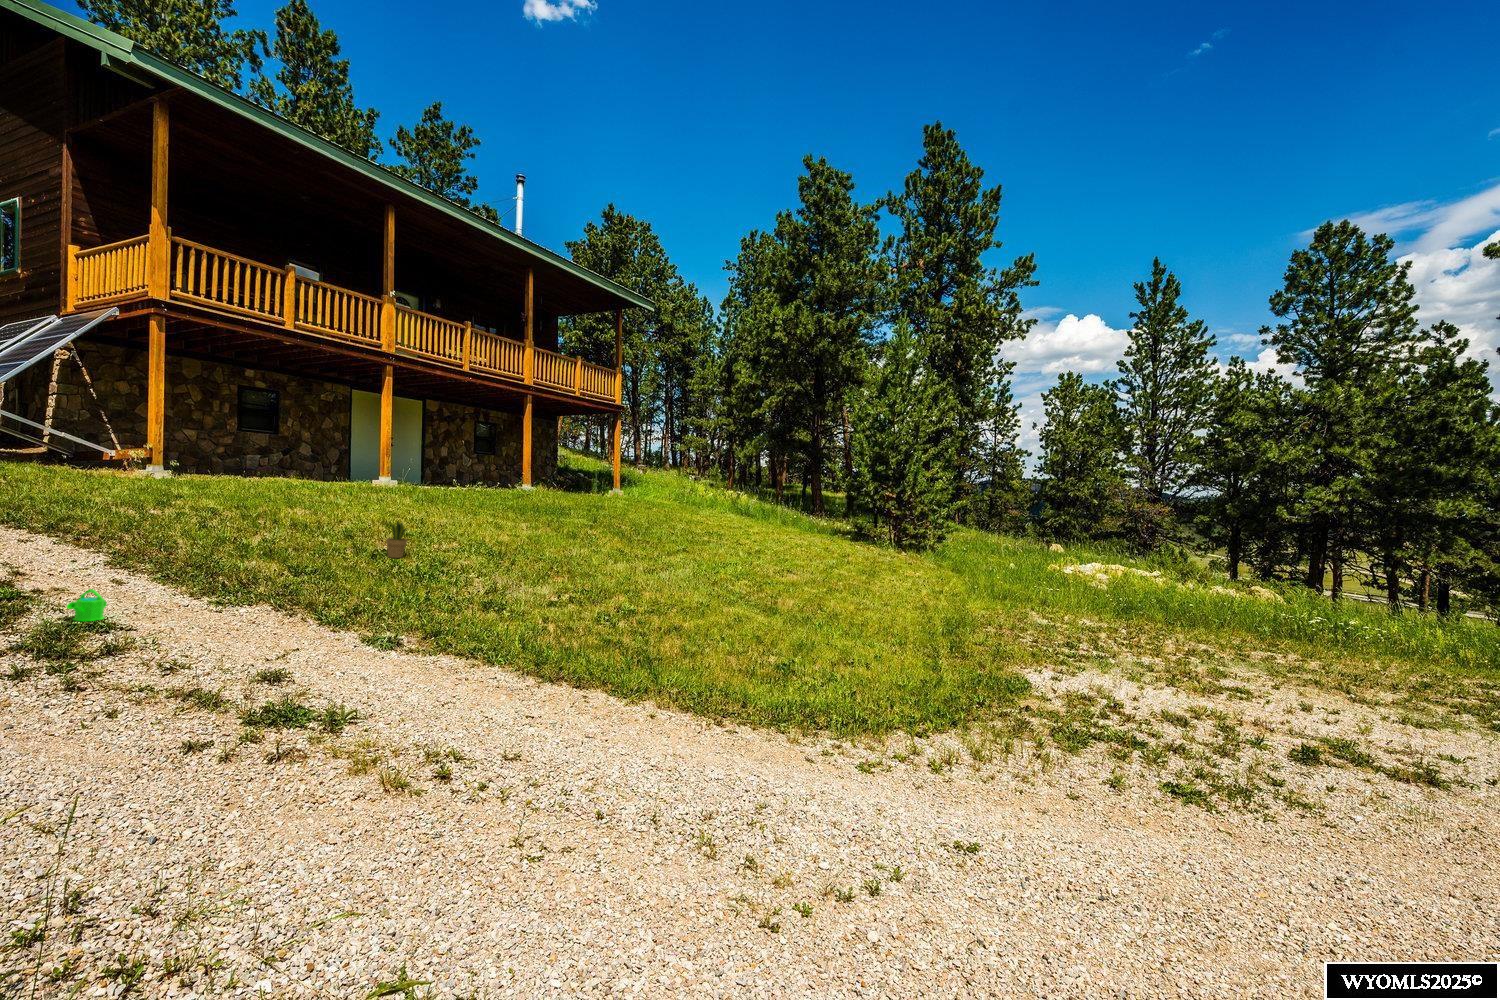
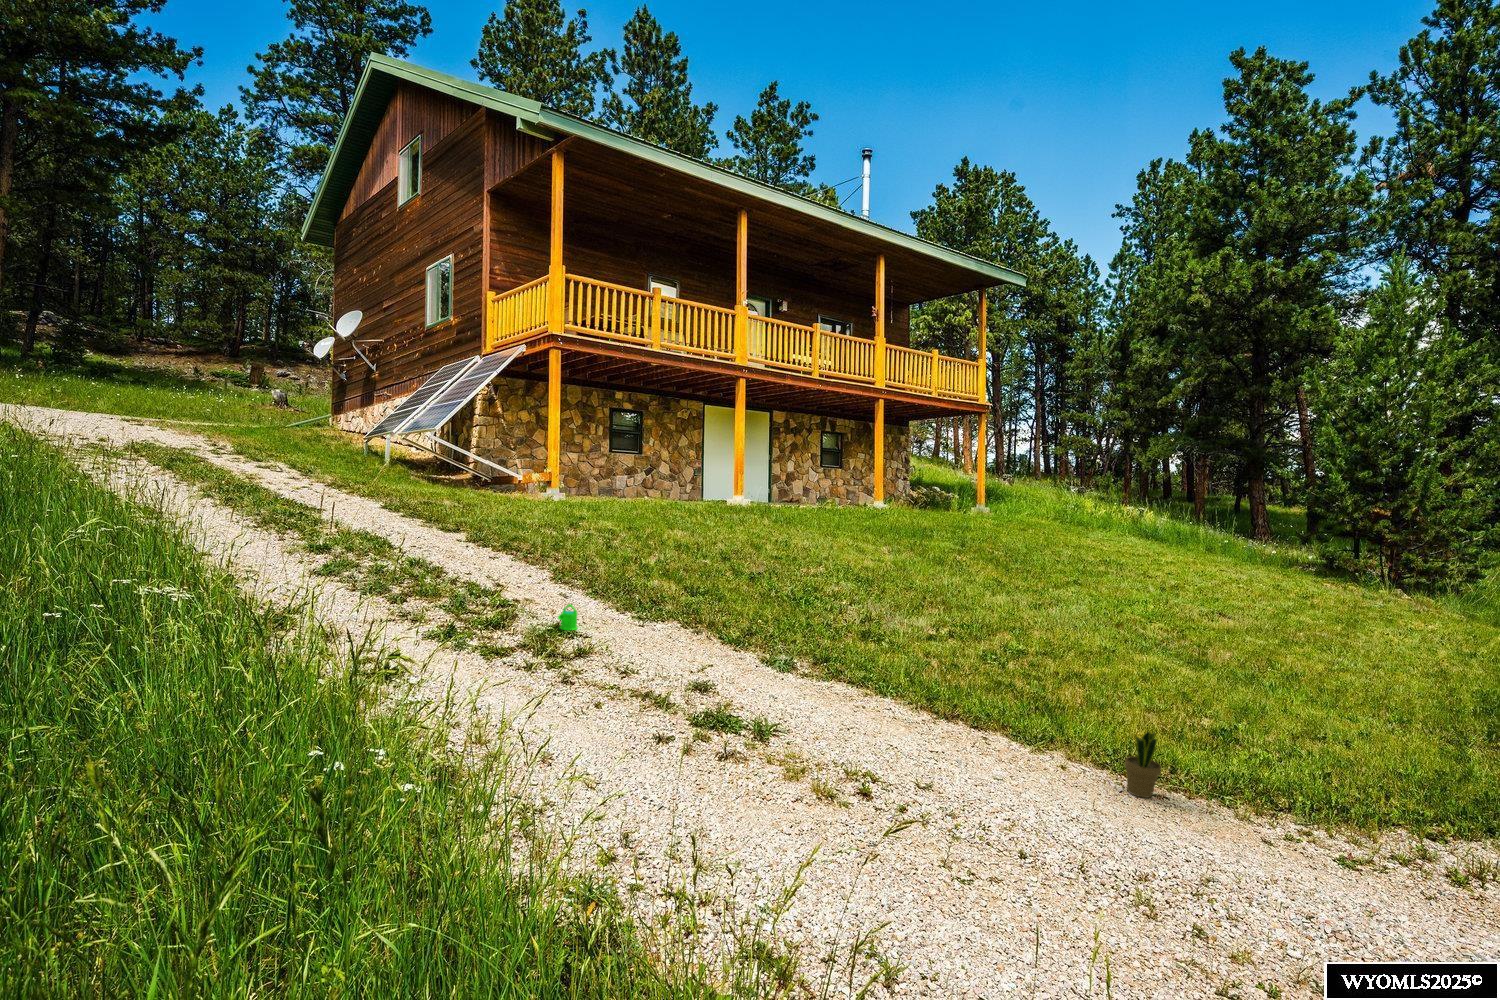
potted plant: present [386,521,407,558] -> present [1125,731,1168,798]

